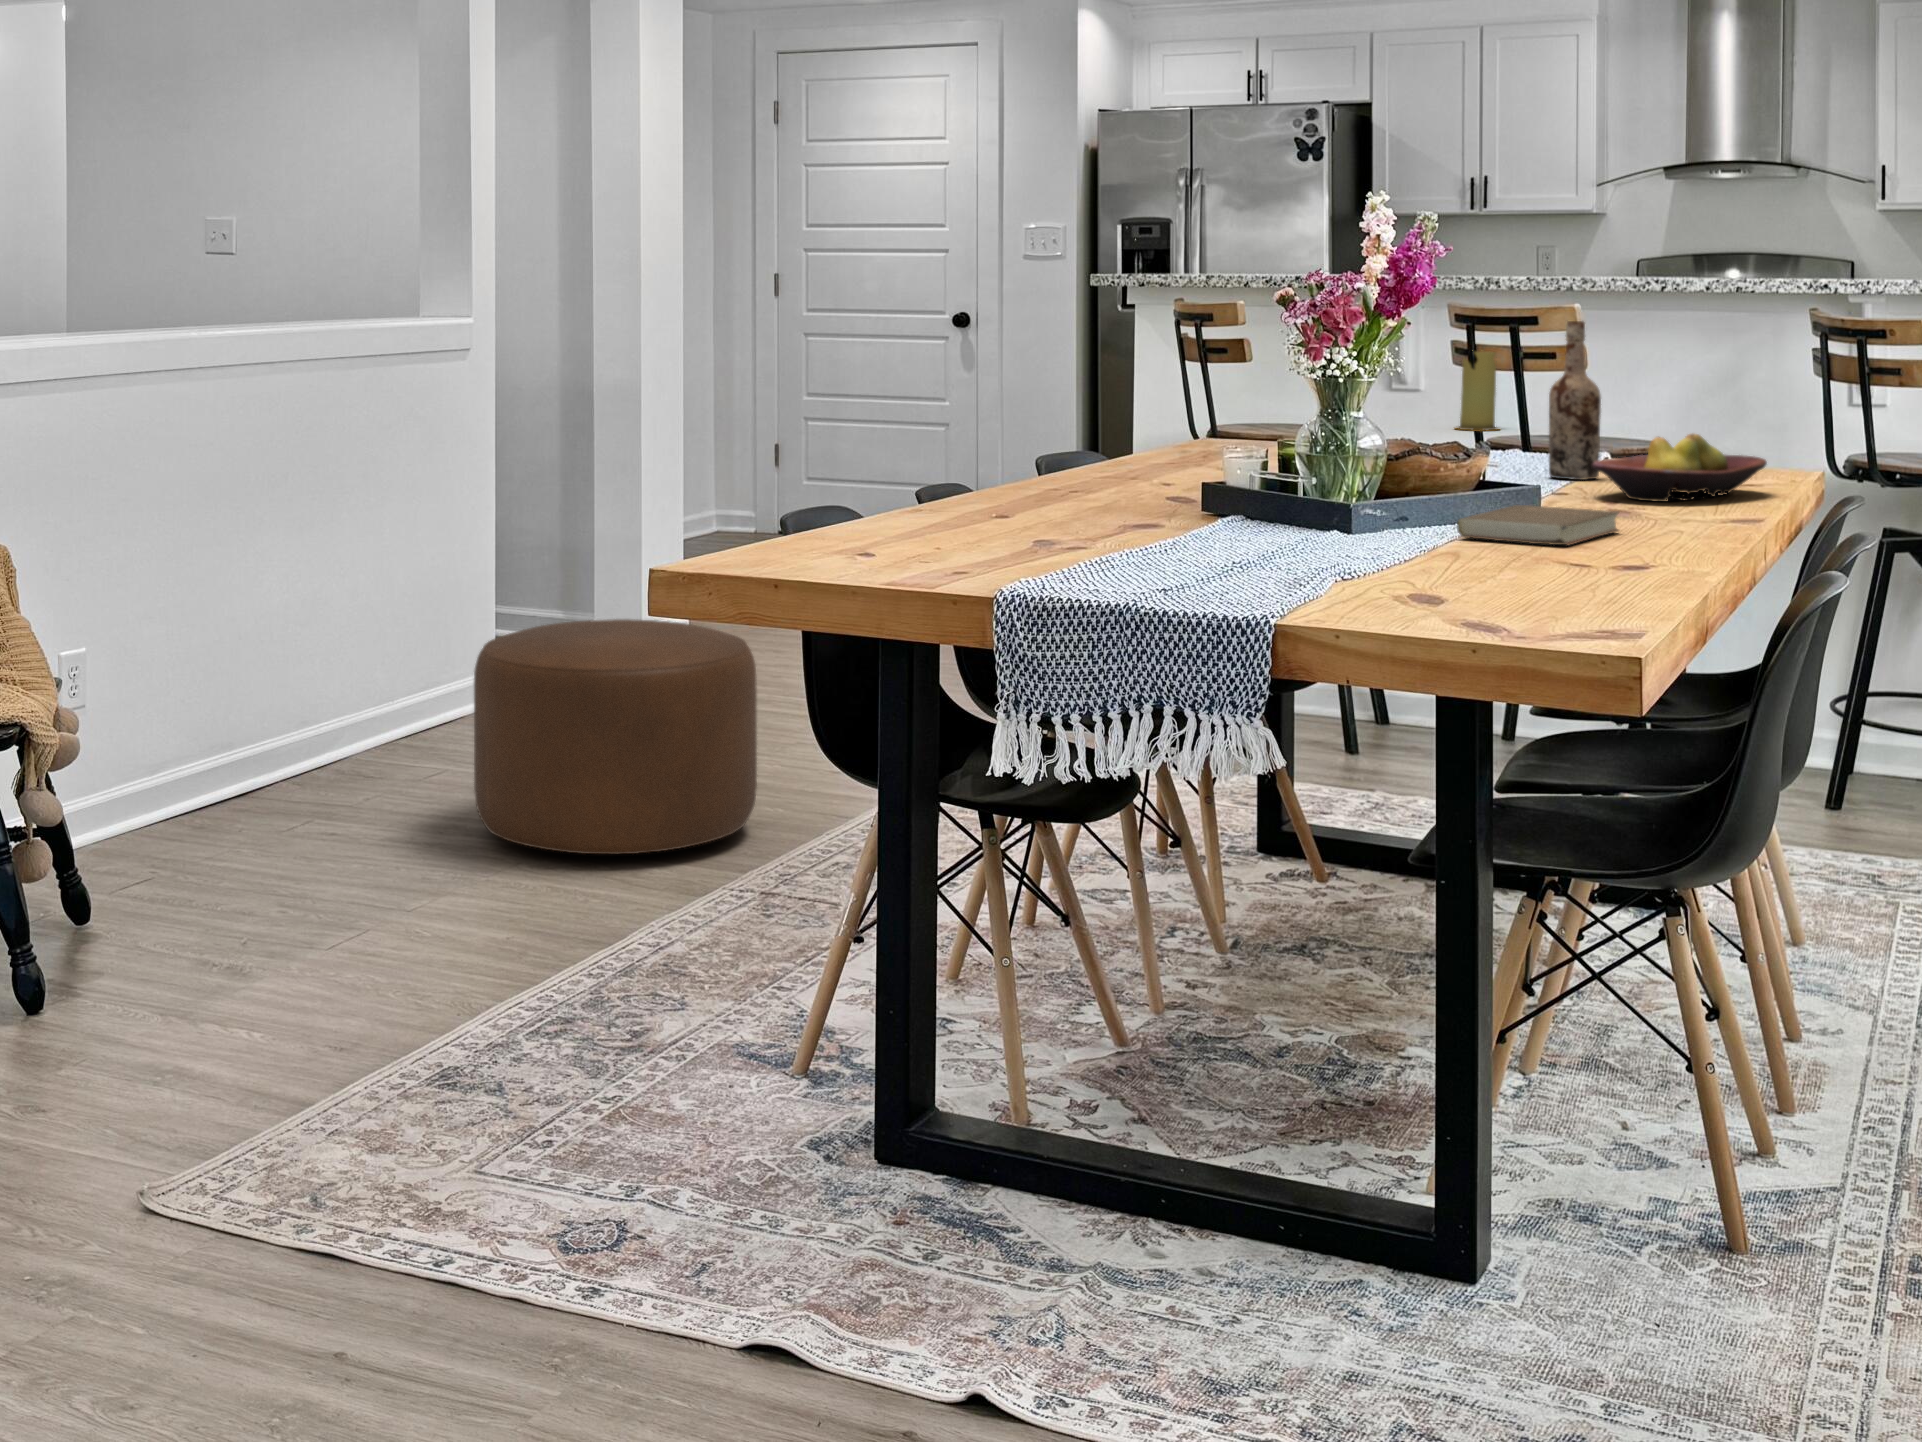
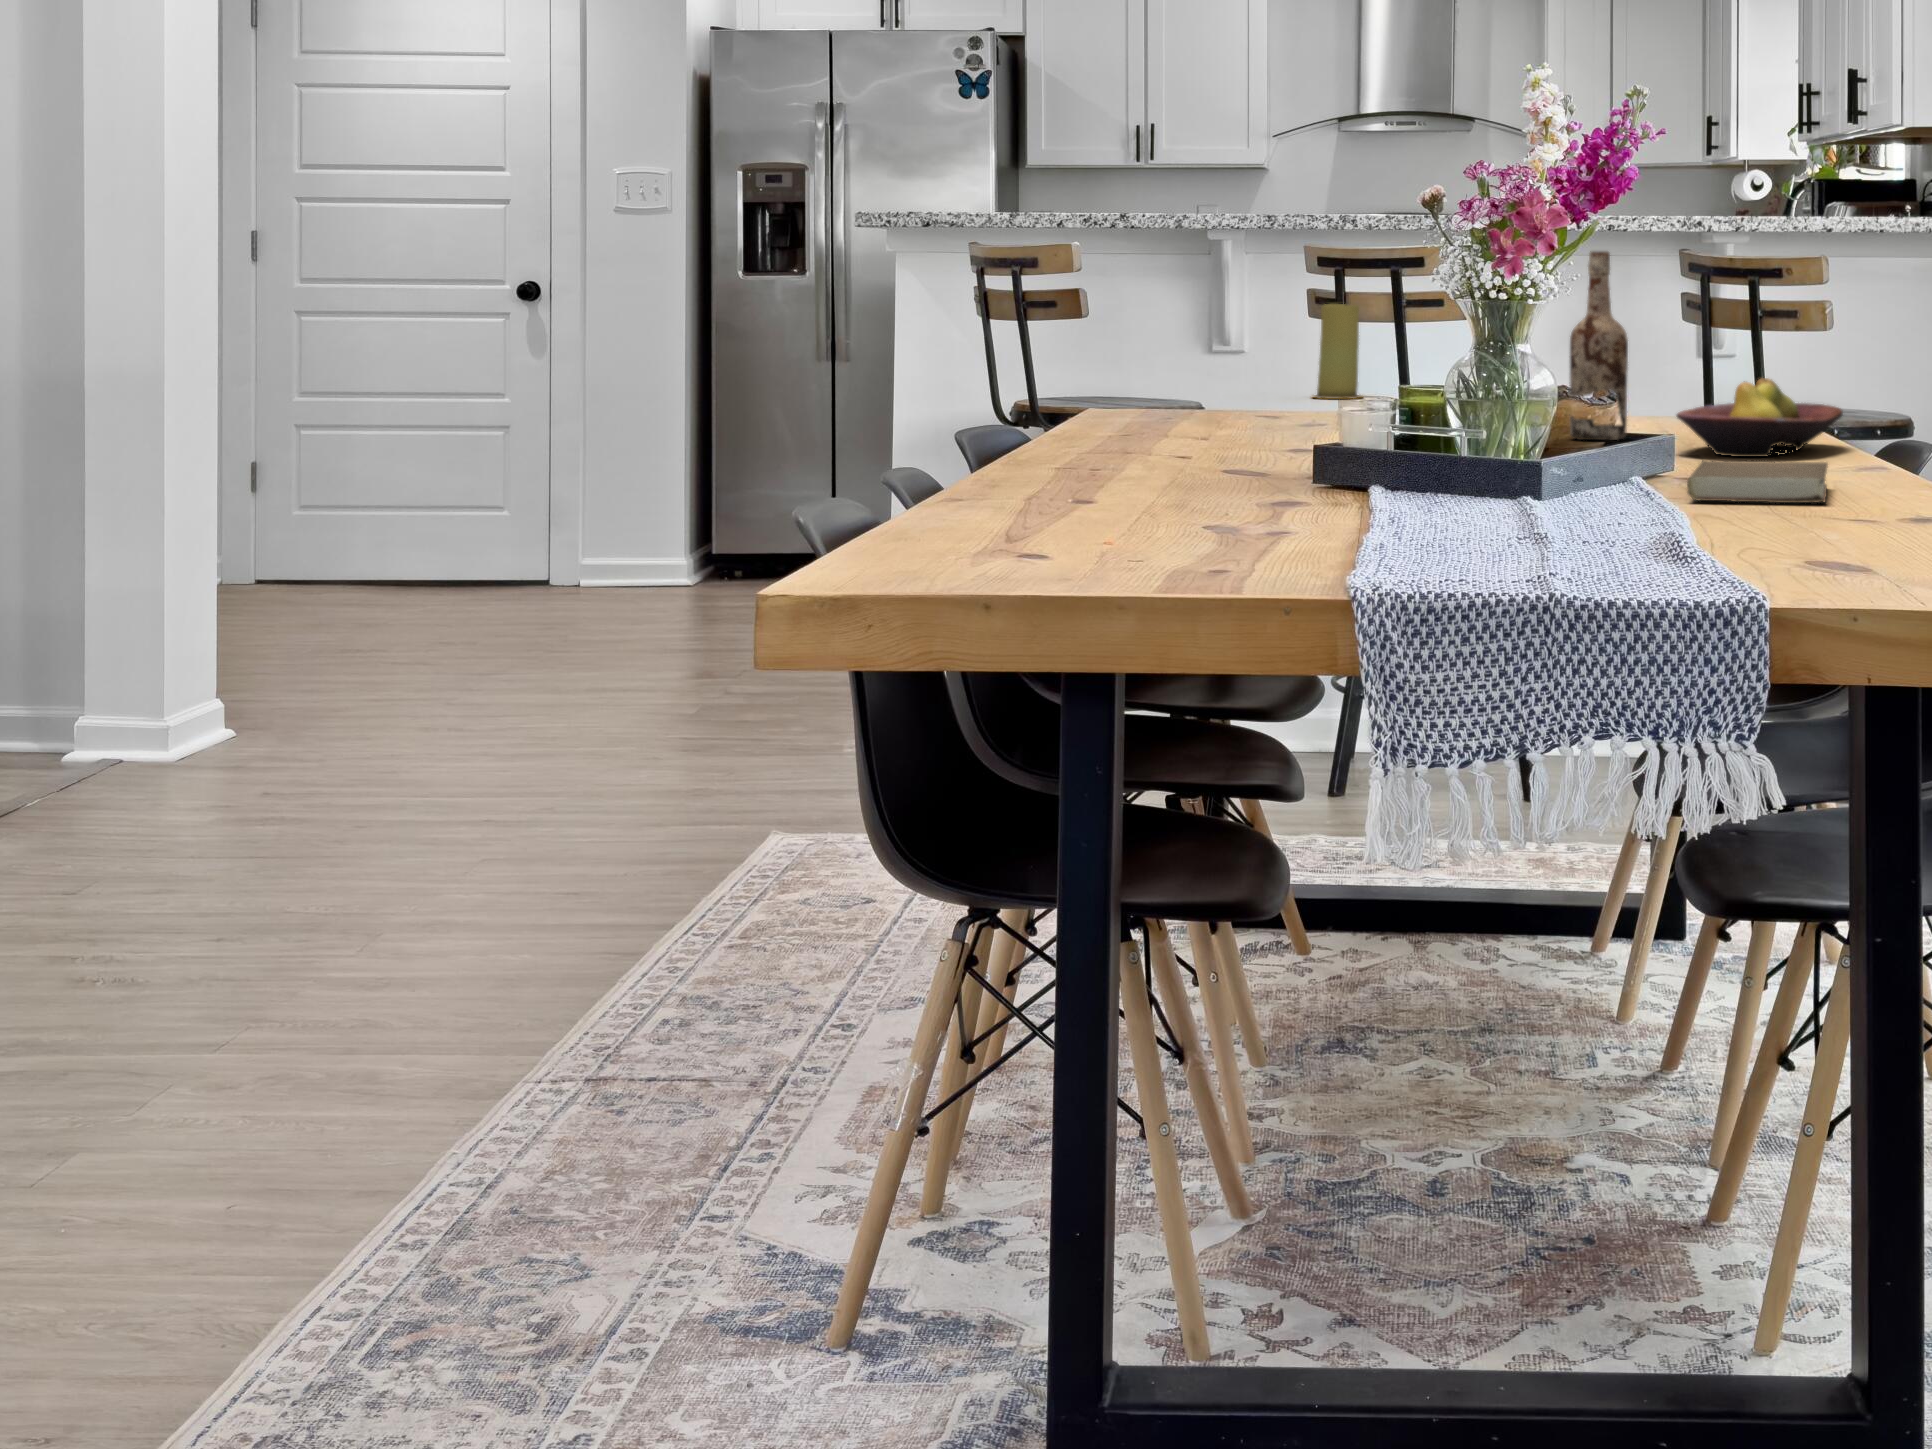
ottoman: present [474,619,757,854] -> none [100,701,550,1057]

